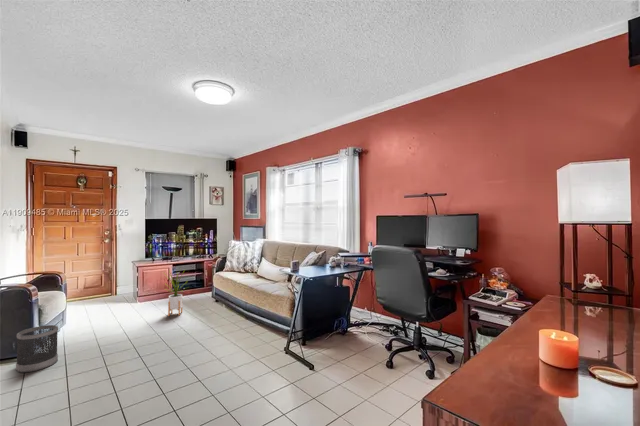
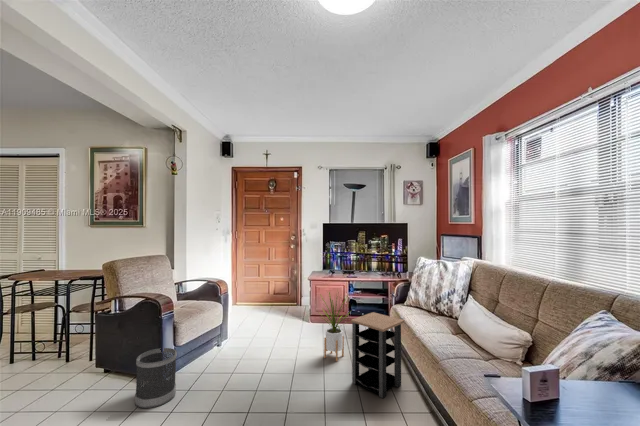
side table: none [197,276,229,321] -> present [351,312,404,398]

